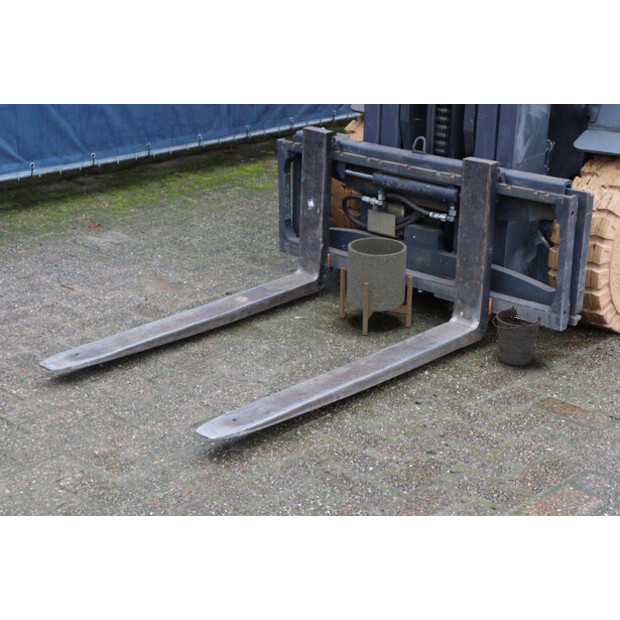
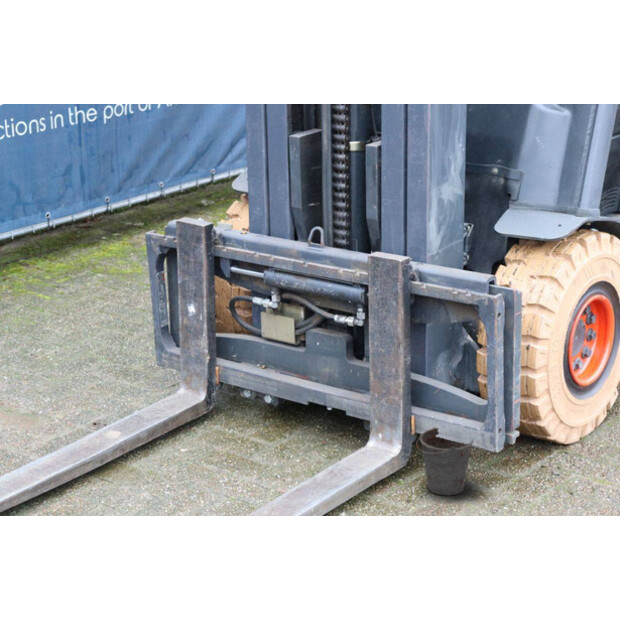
planter: present [340,238,413,335] -> none [232,348,320,468]

